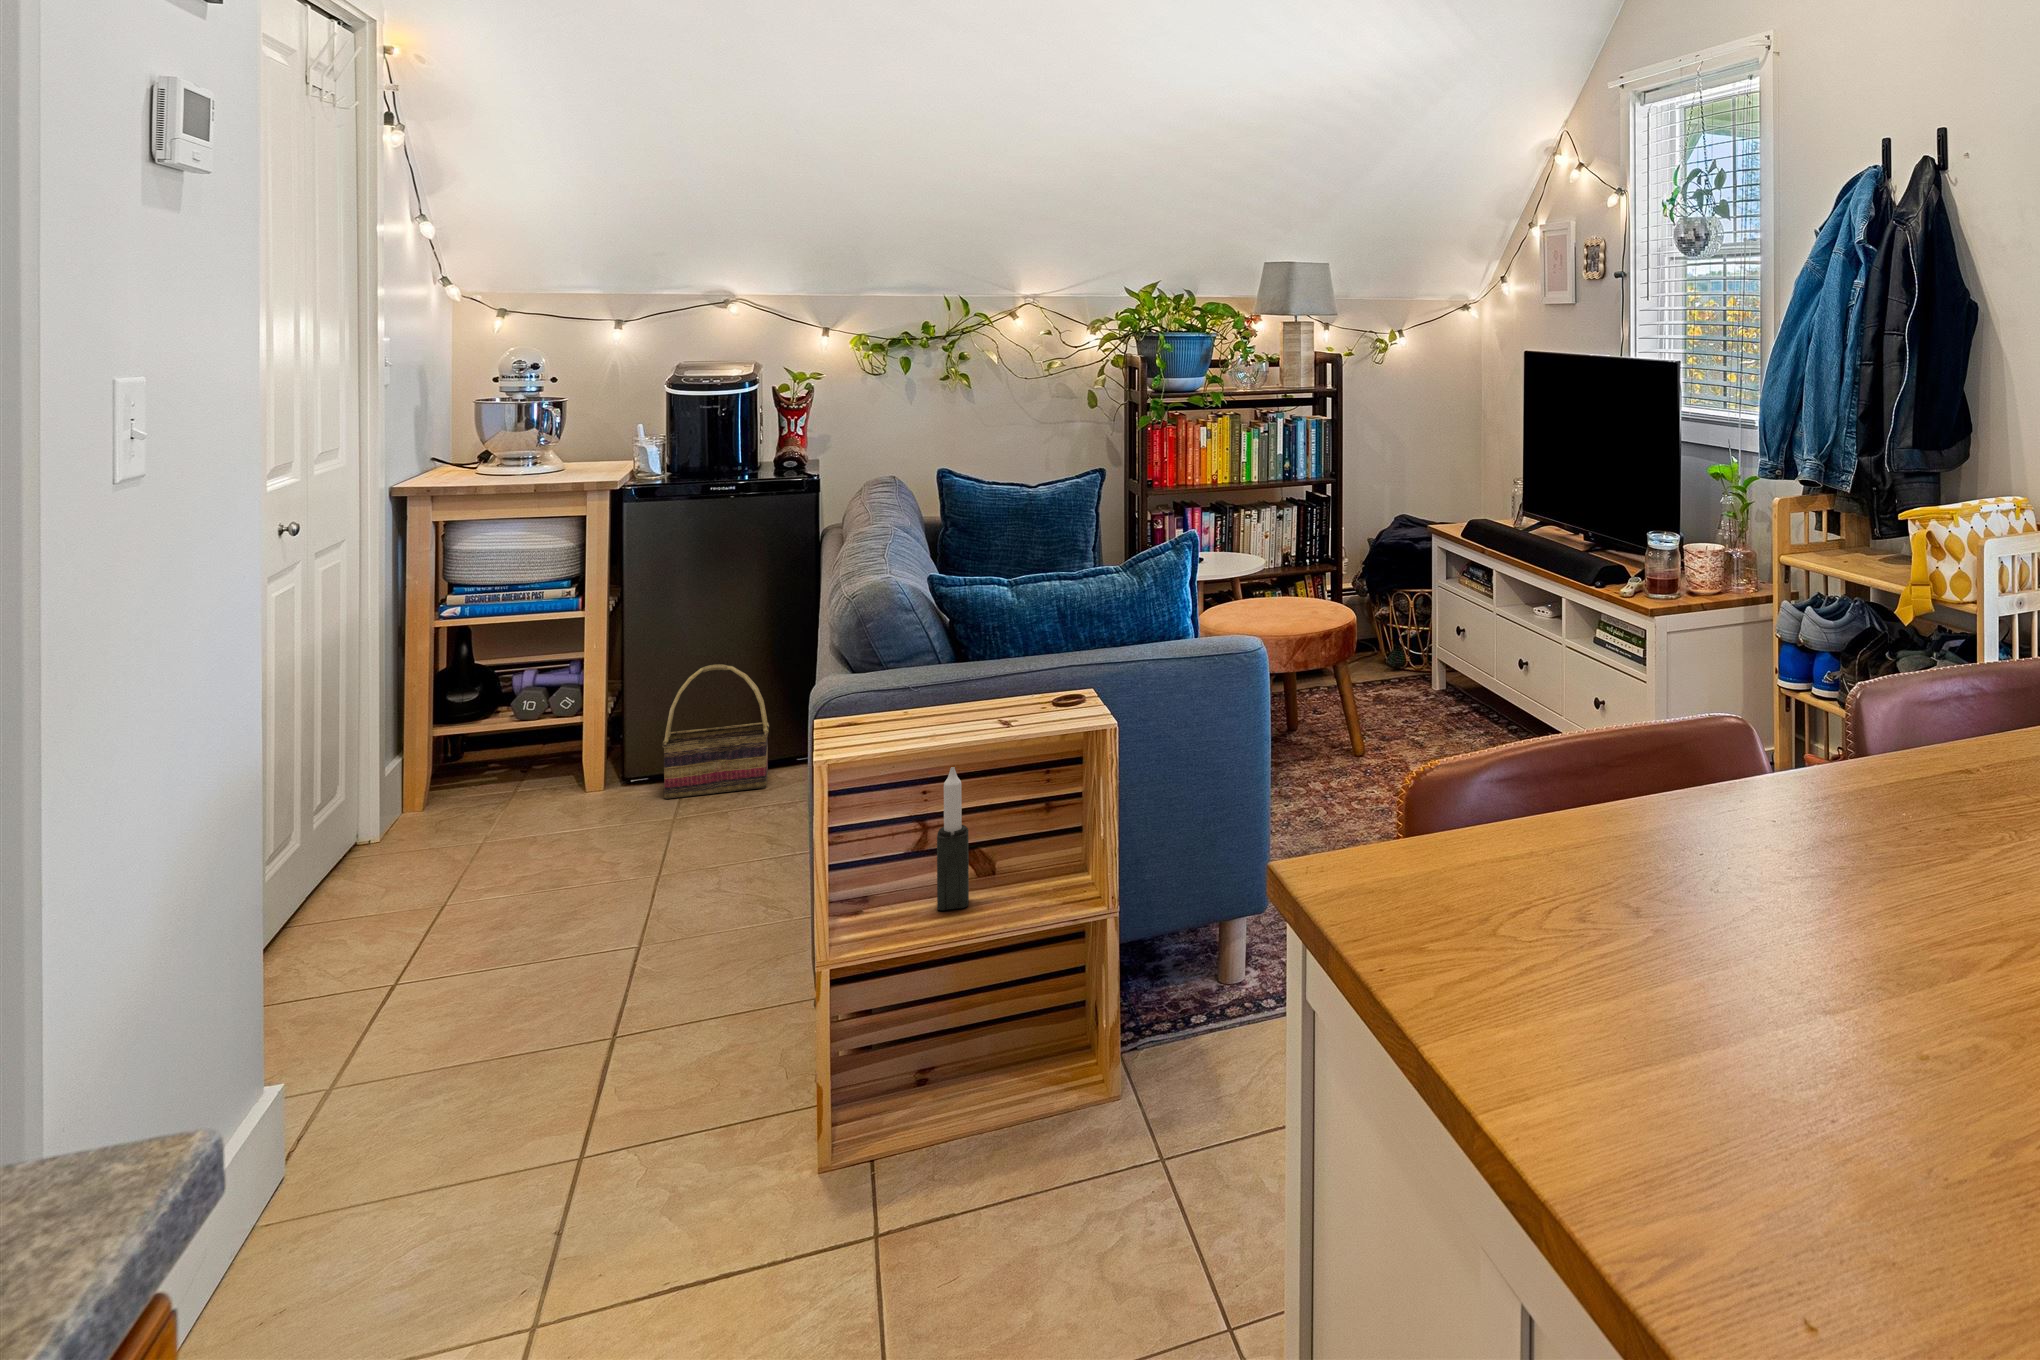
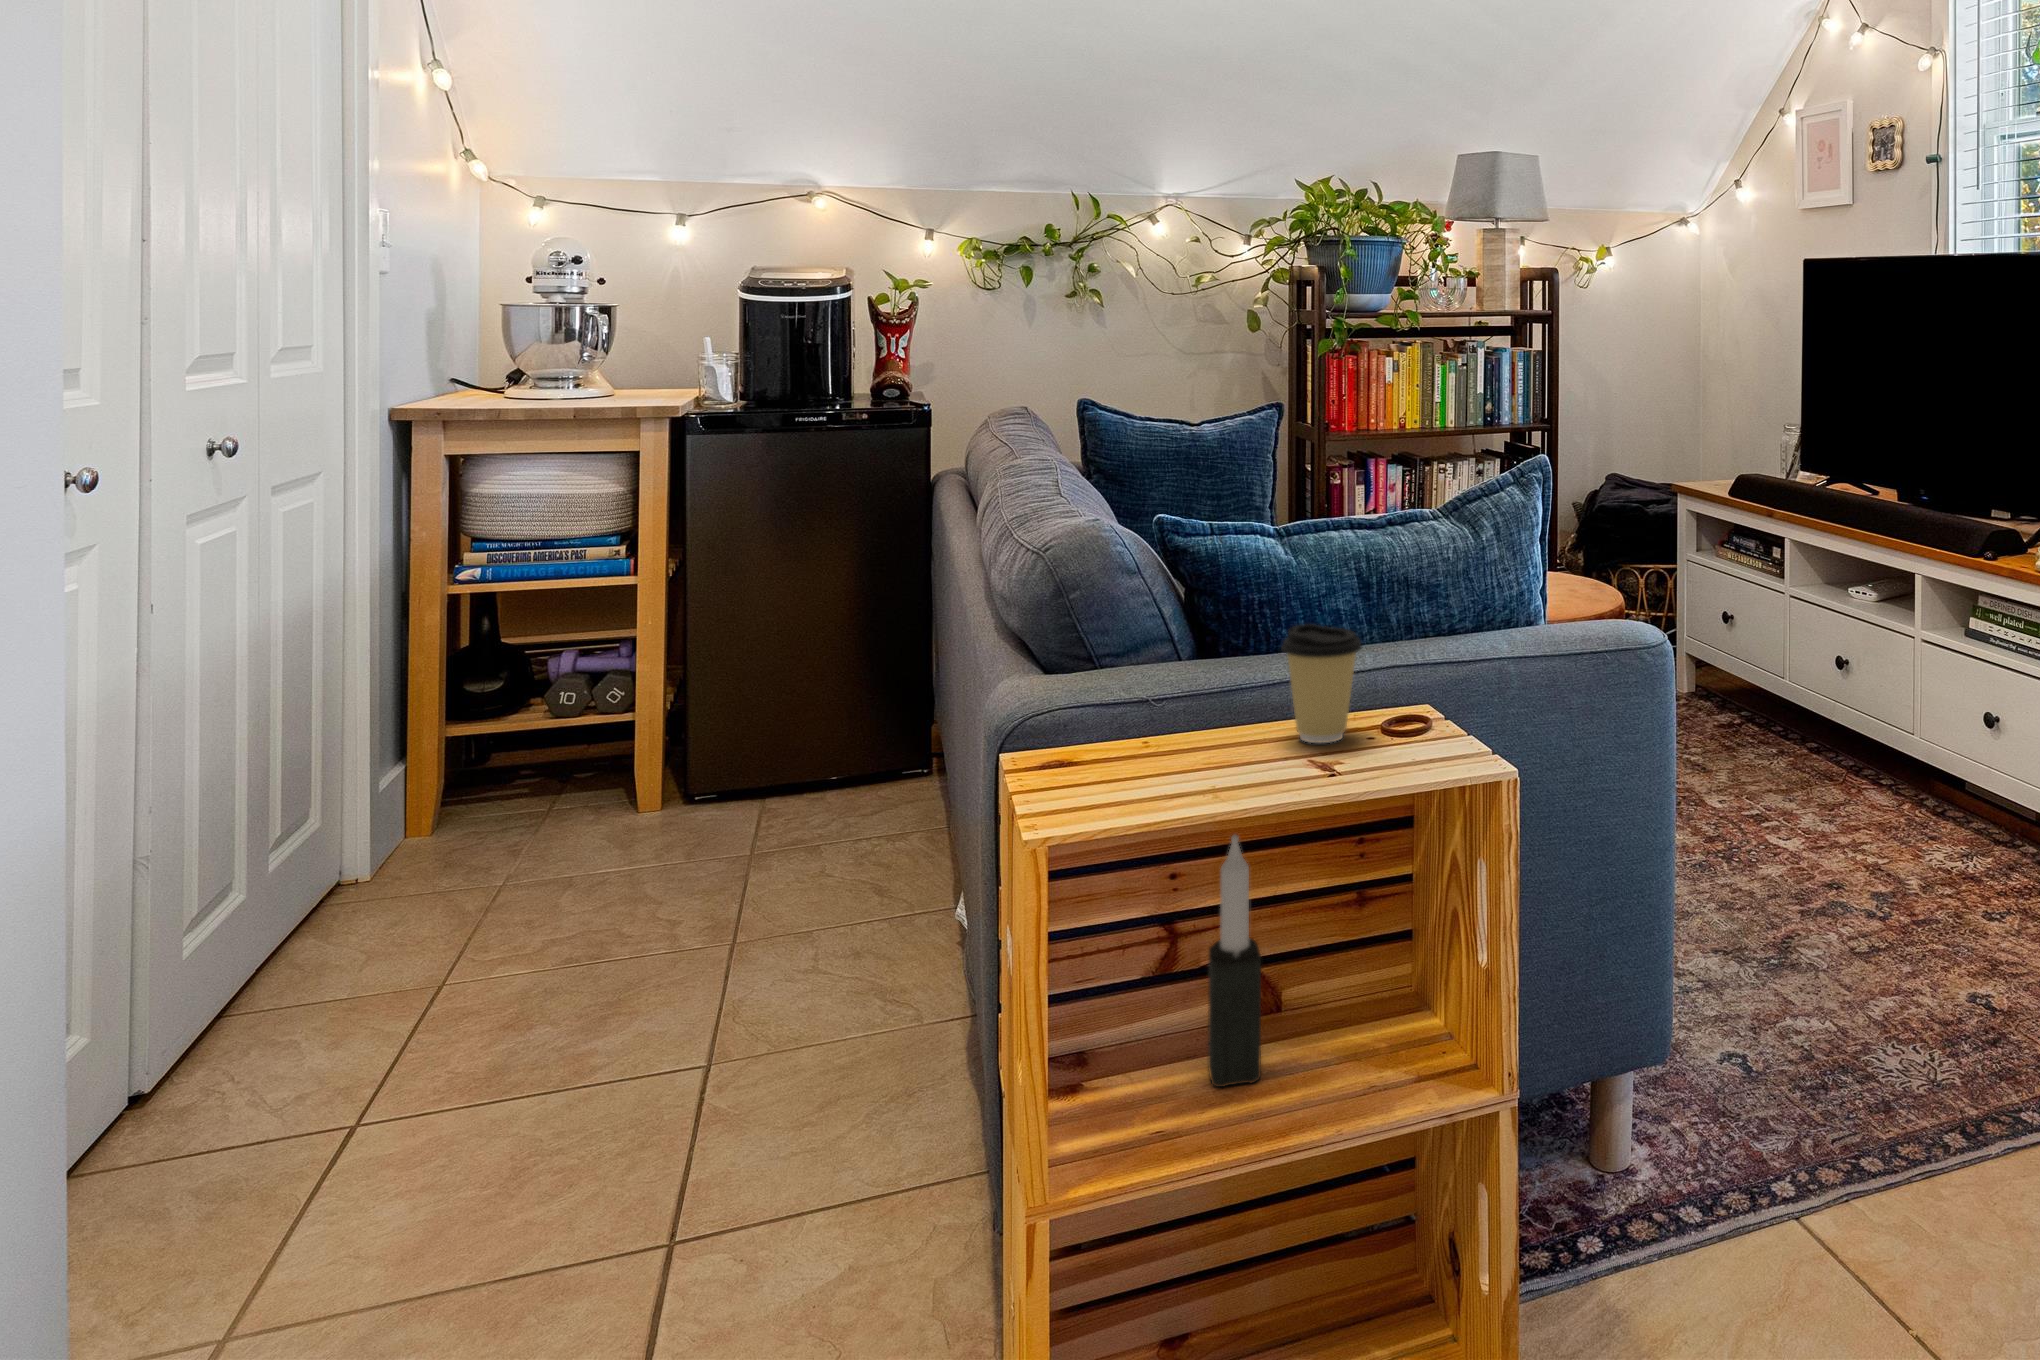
coffee cup: none [989,640,1041,711] -> present [1281,624,1362,743]
basket: present [662,664,769,799] -> none [736,648,871,824]

